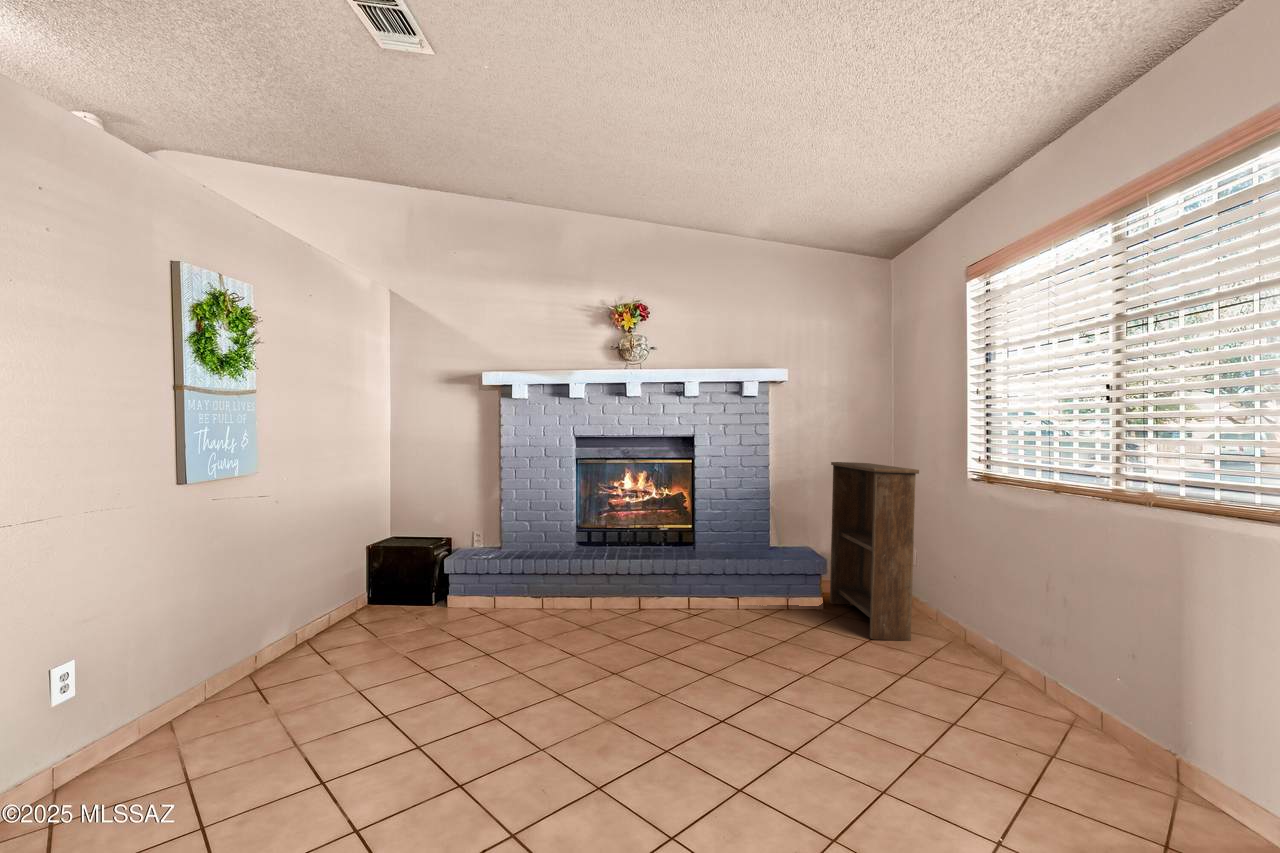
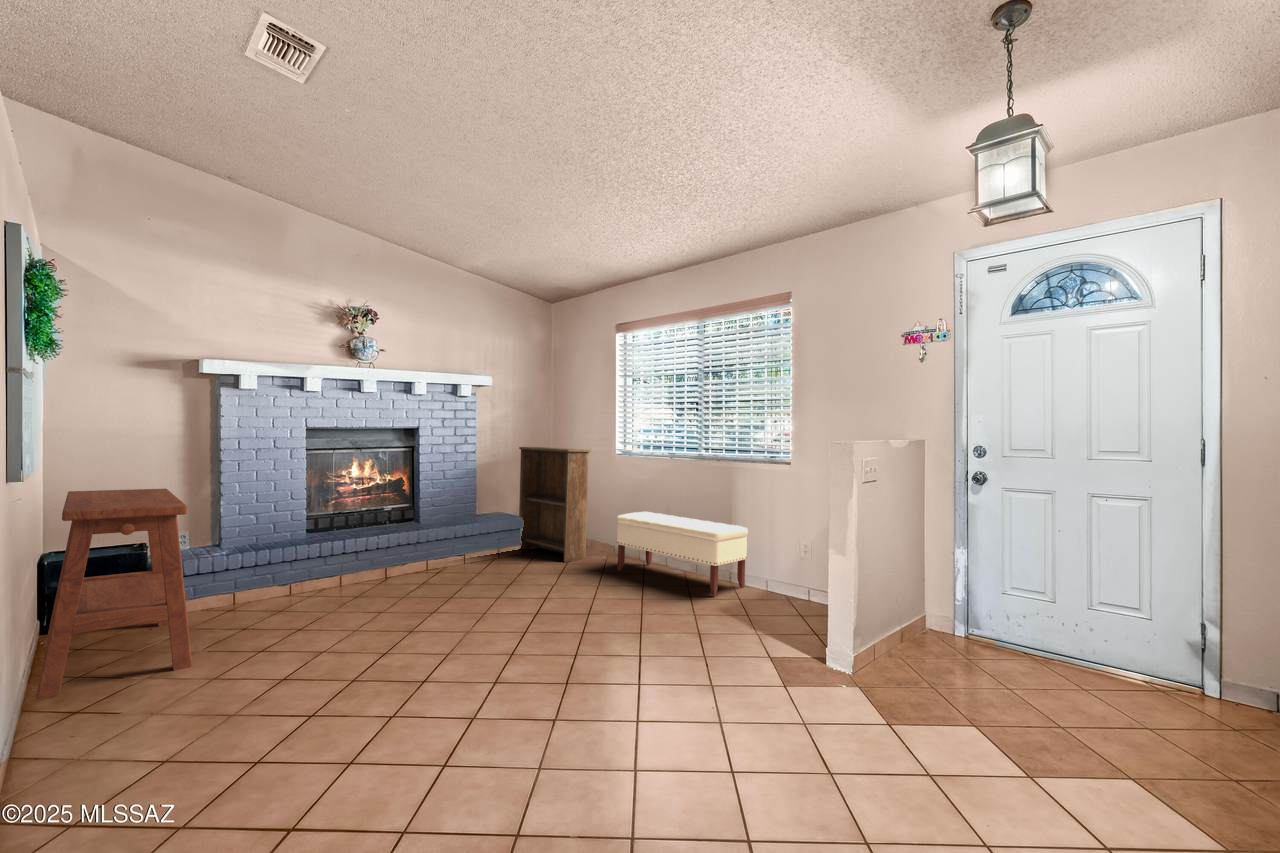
side table: none [264,488,437,673] -> present [36,489,192,699]
bench: none [937,583,1229,817] -> present [617,512,748,596]

